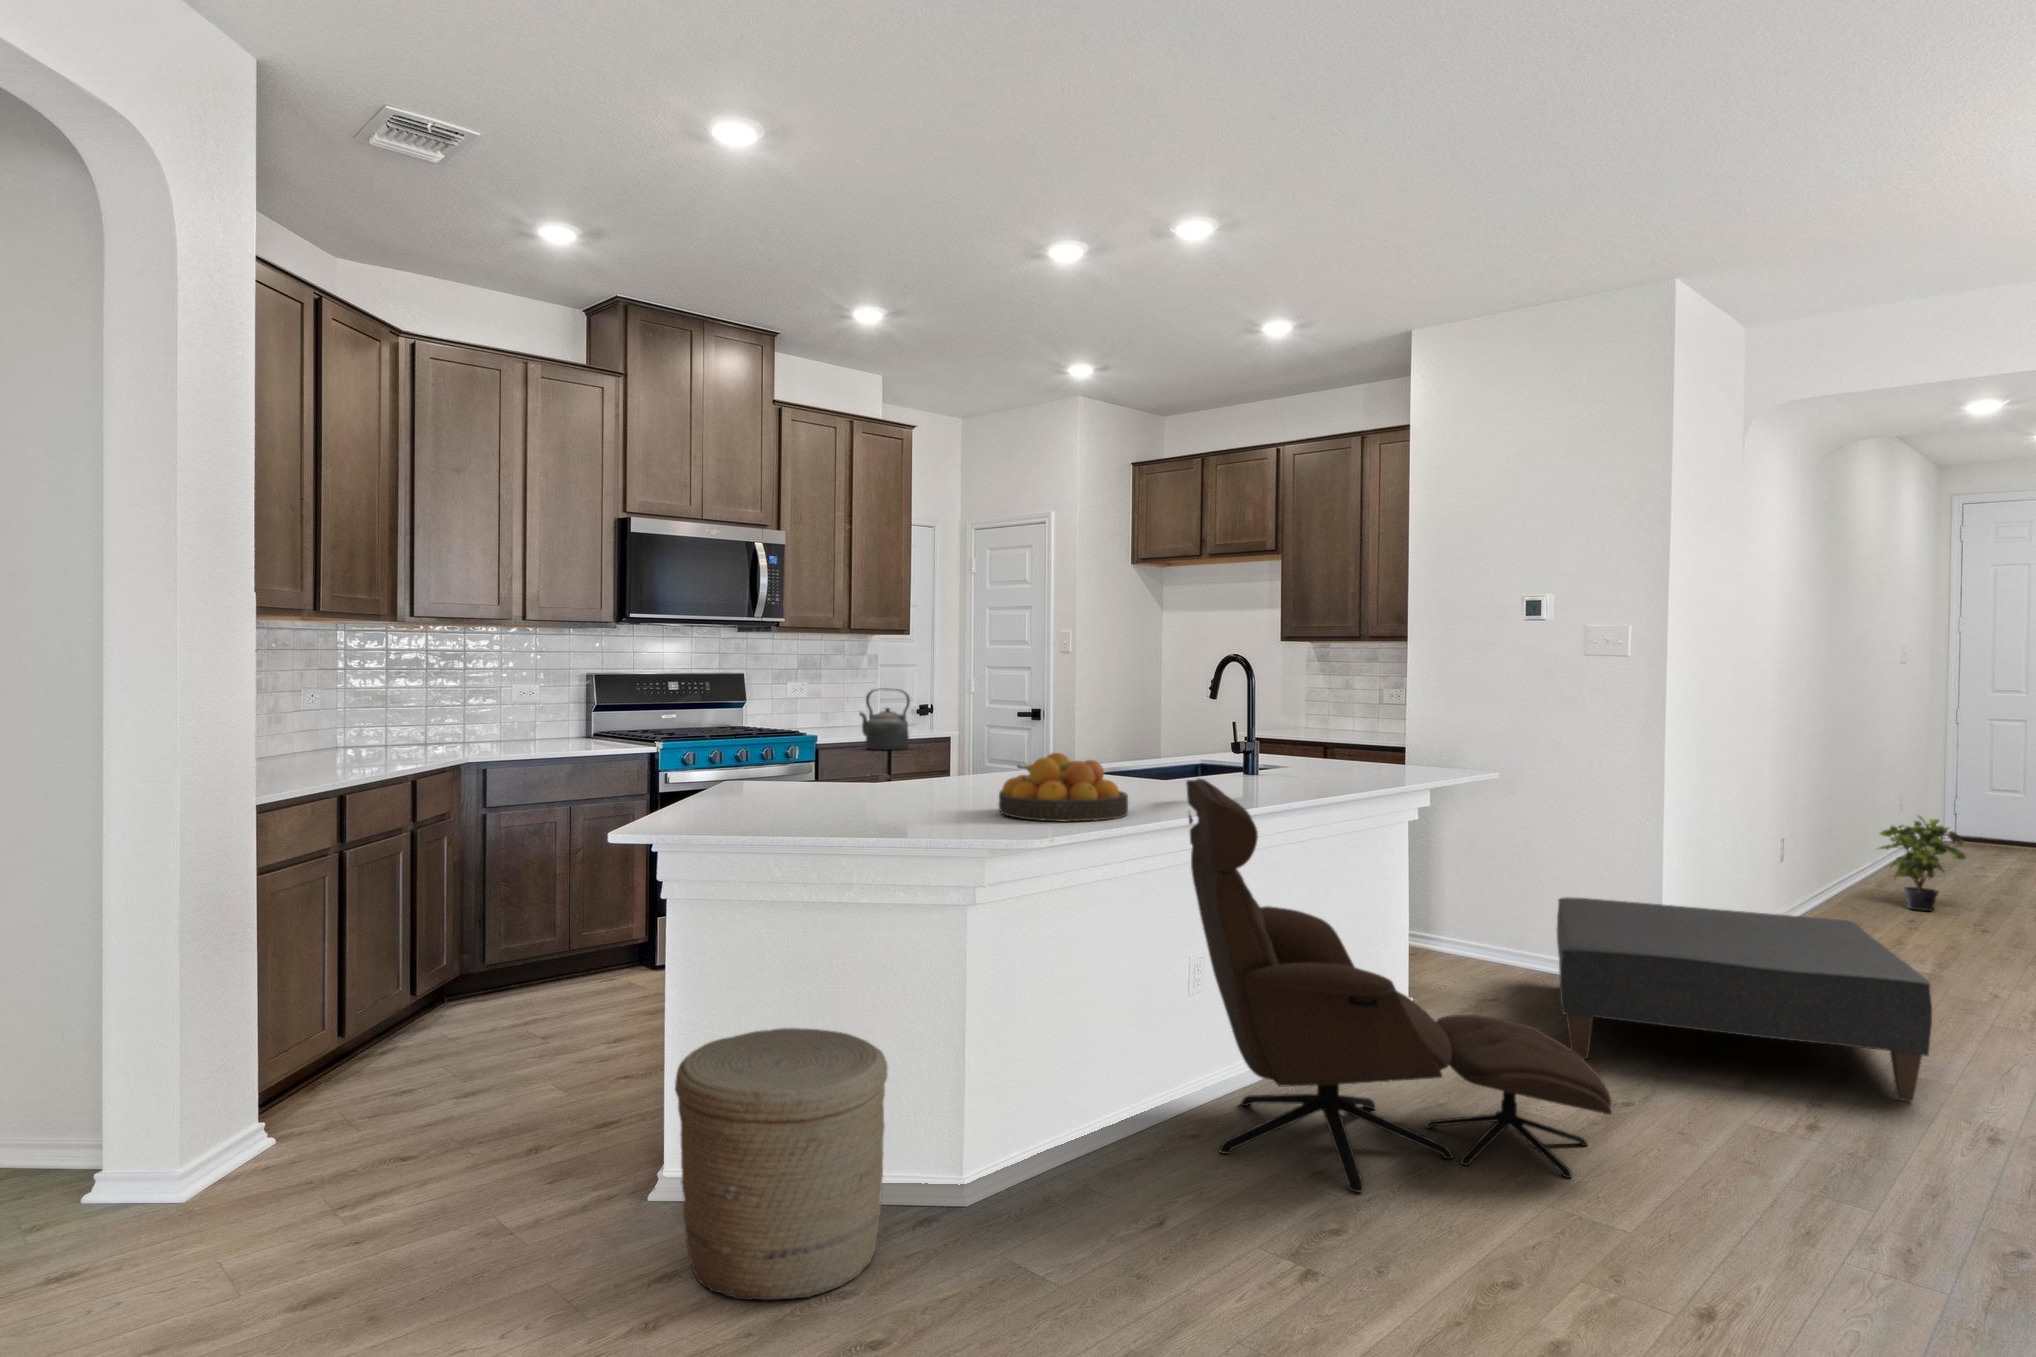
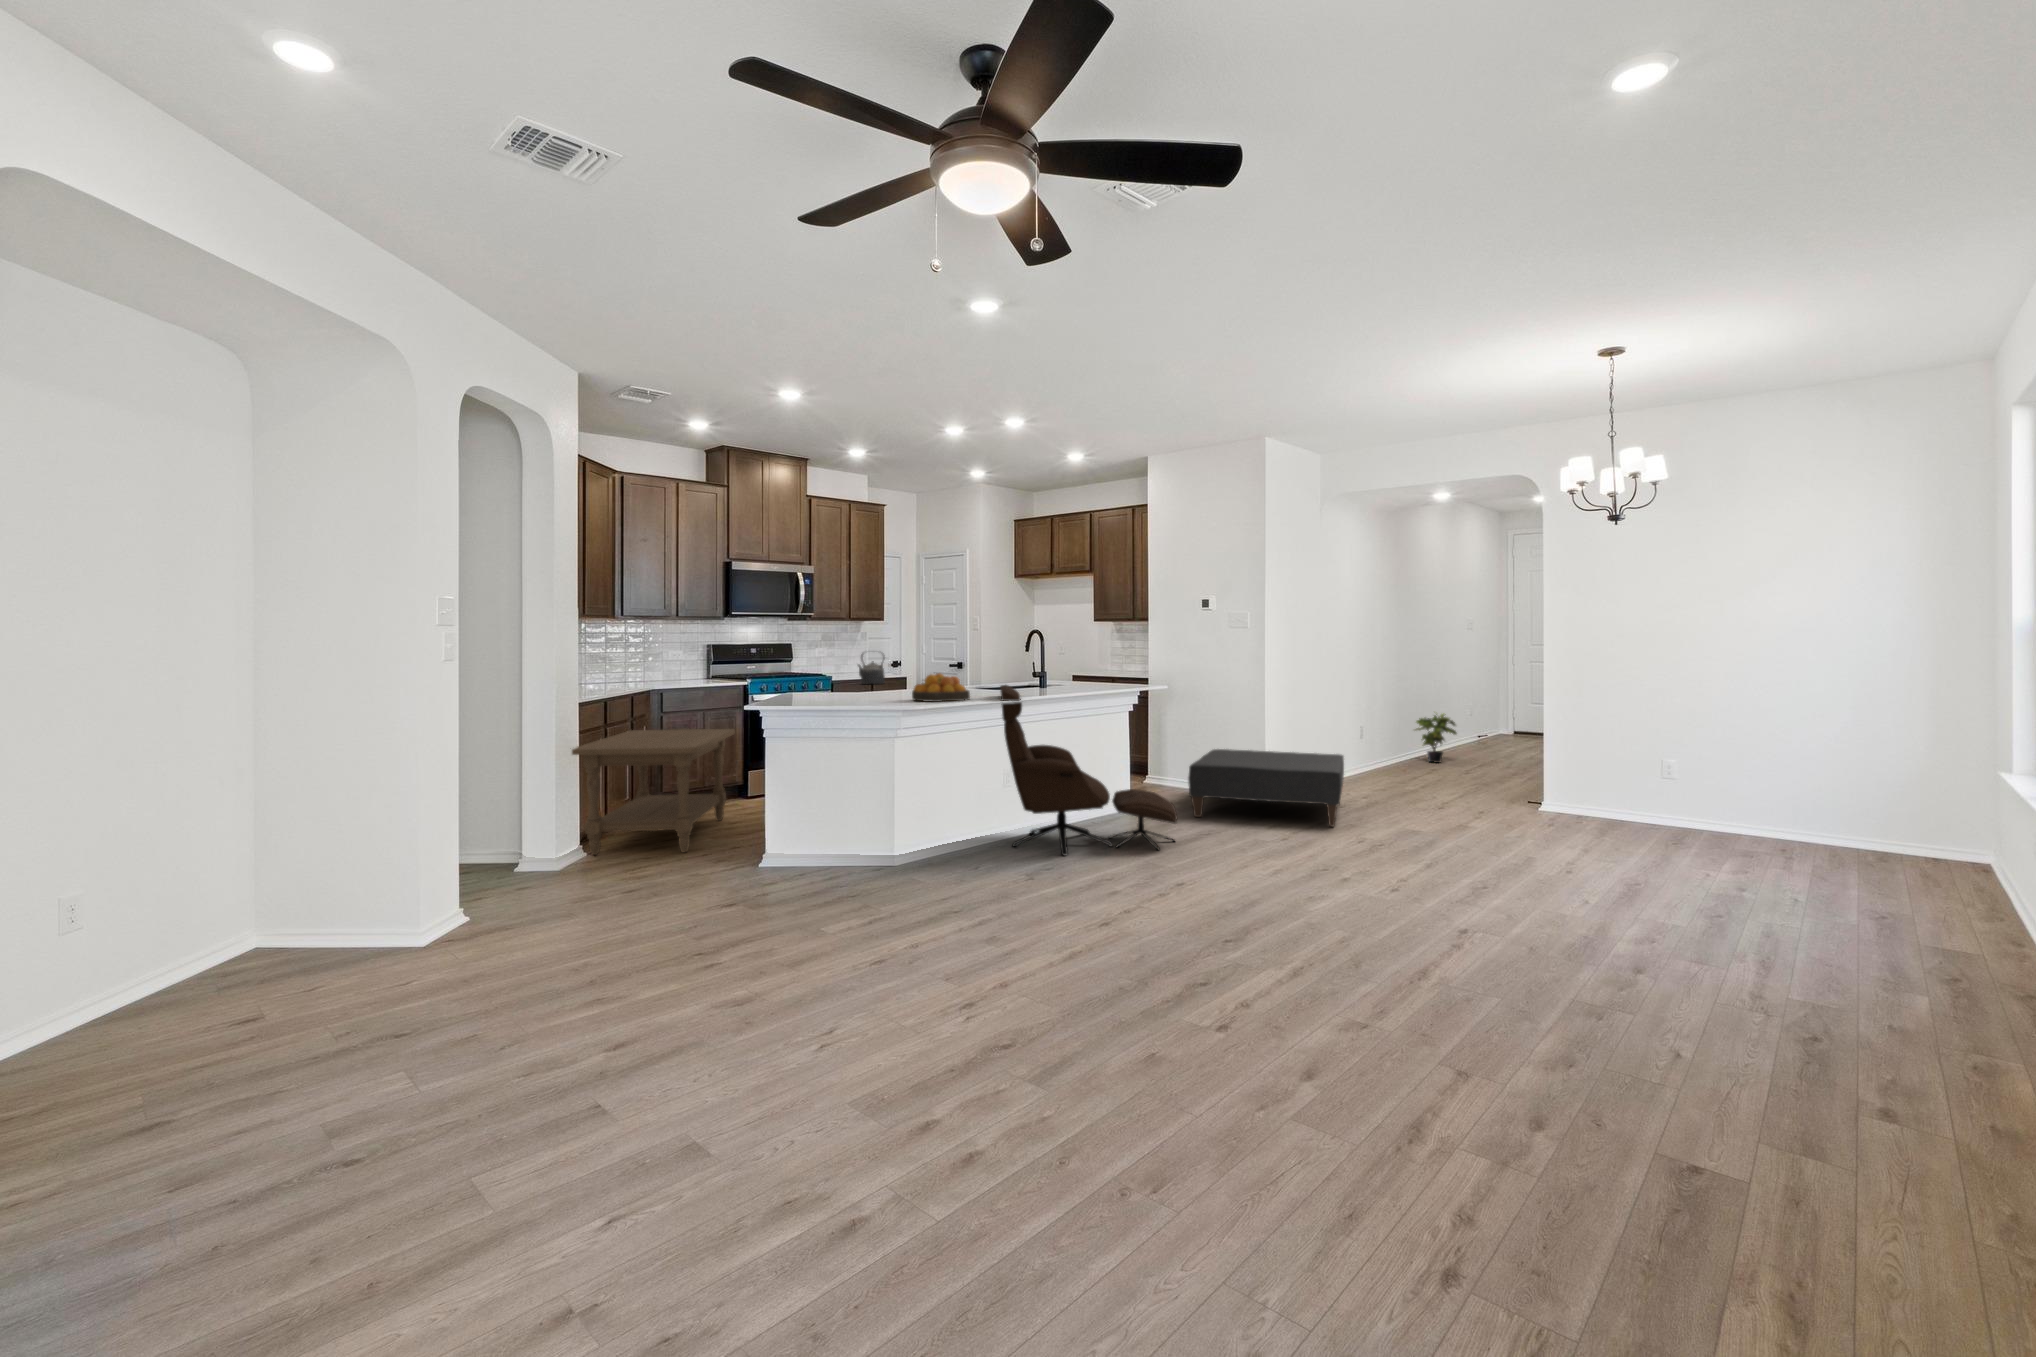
coffee table: none [233,849,620,1152] -> present [572,729,735,855]
woven basket: present [675,1028,888,1300] -> none [773,788,860,885]

